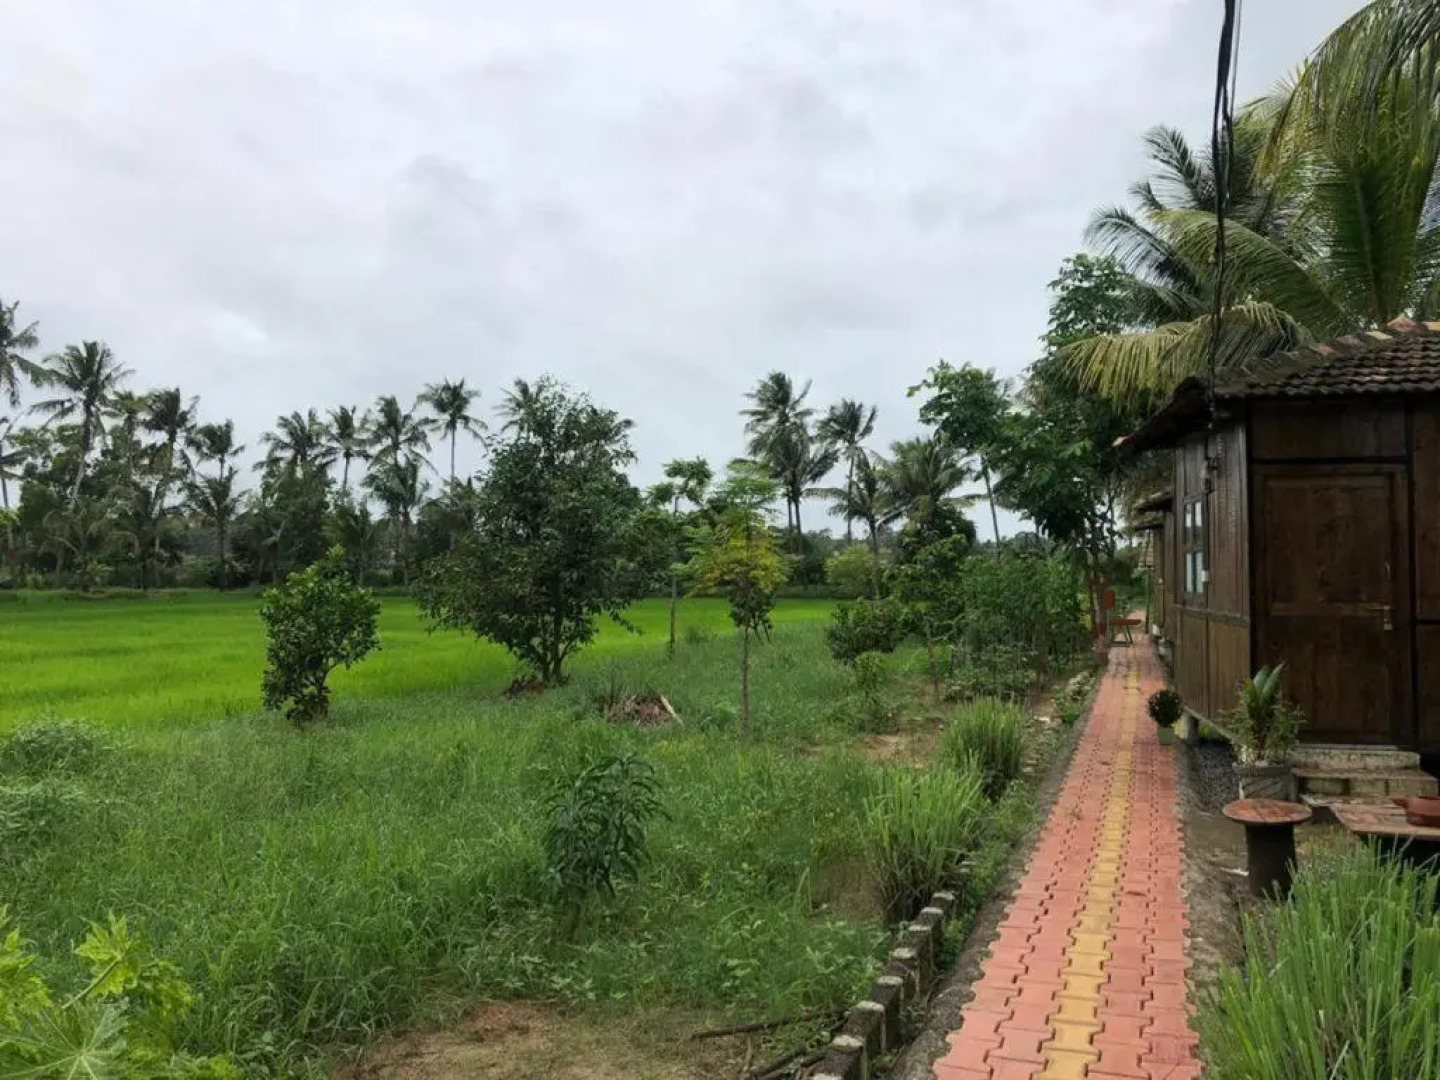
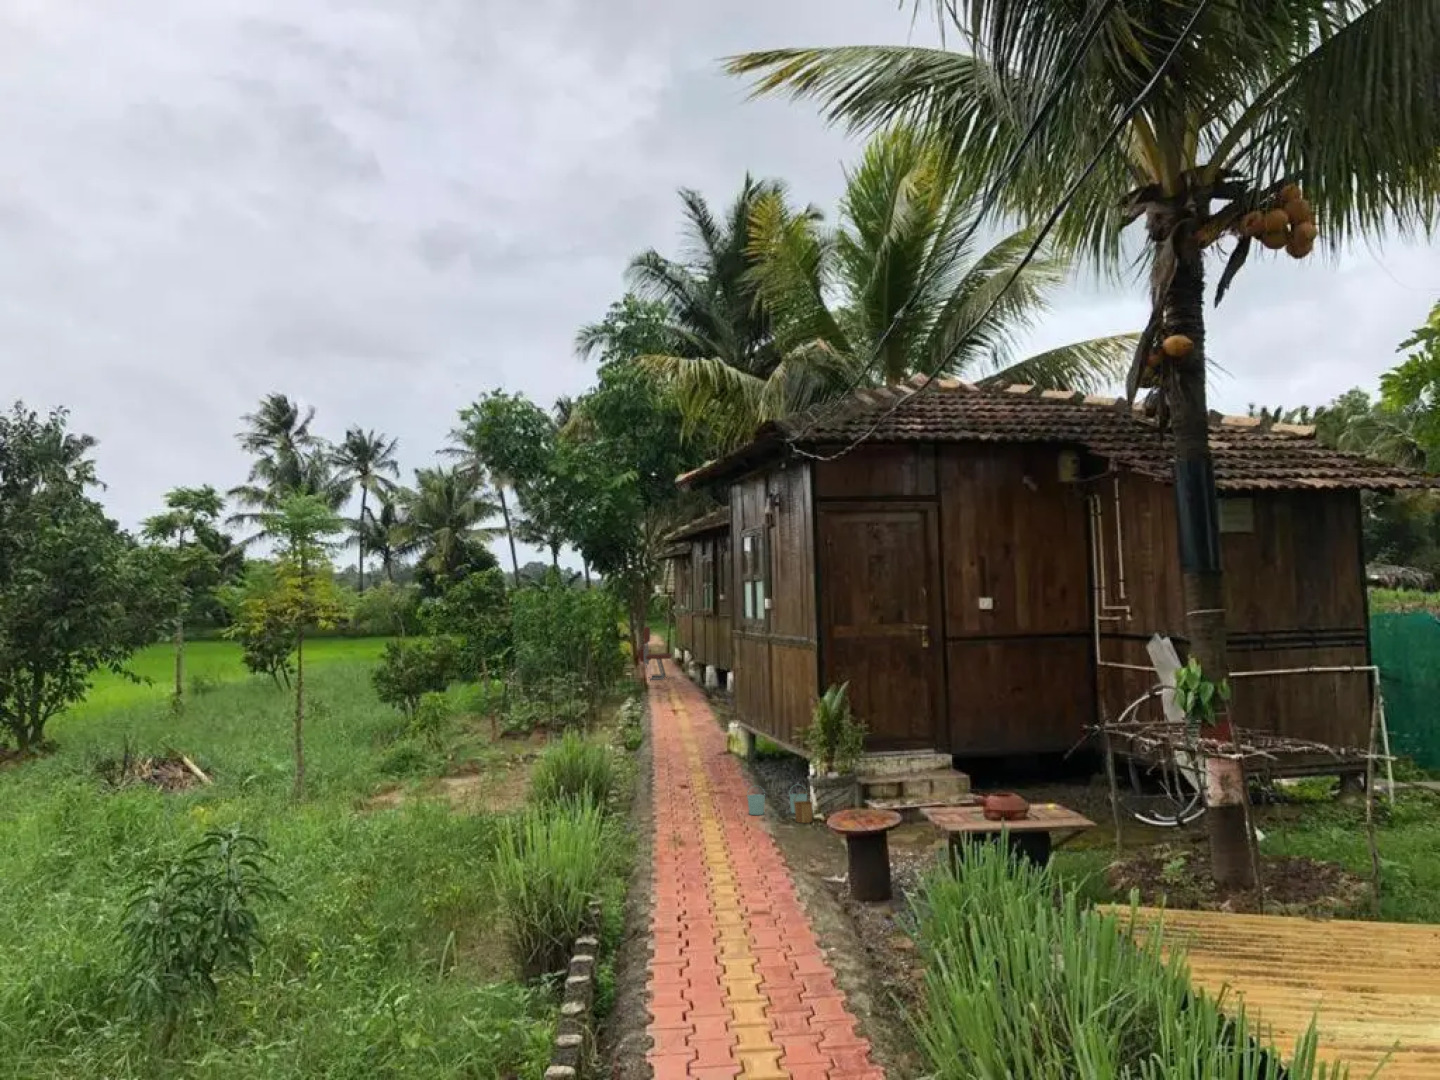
potted plant: present [1146,689,1185,745] -> none [711,712,748,766]
bucket: none [1162,768,1236,813] -> present [747,785,813,823]

